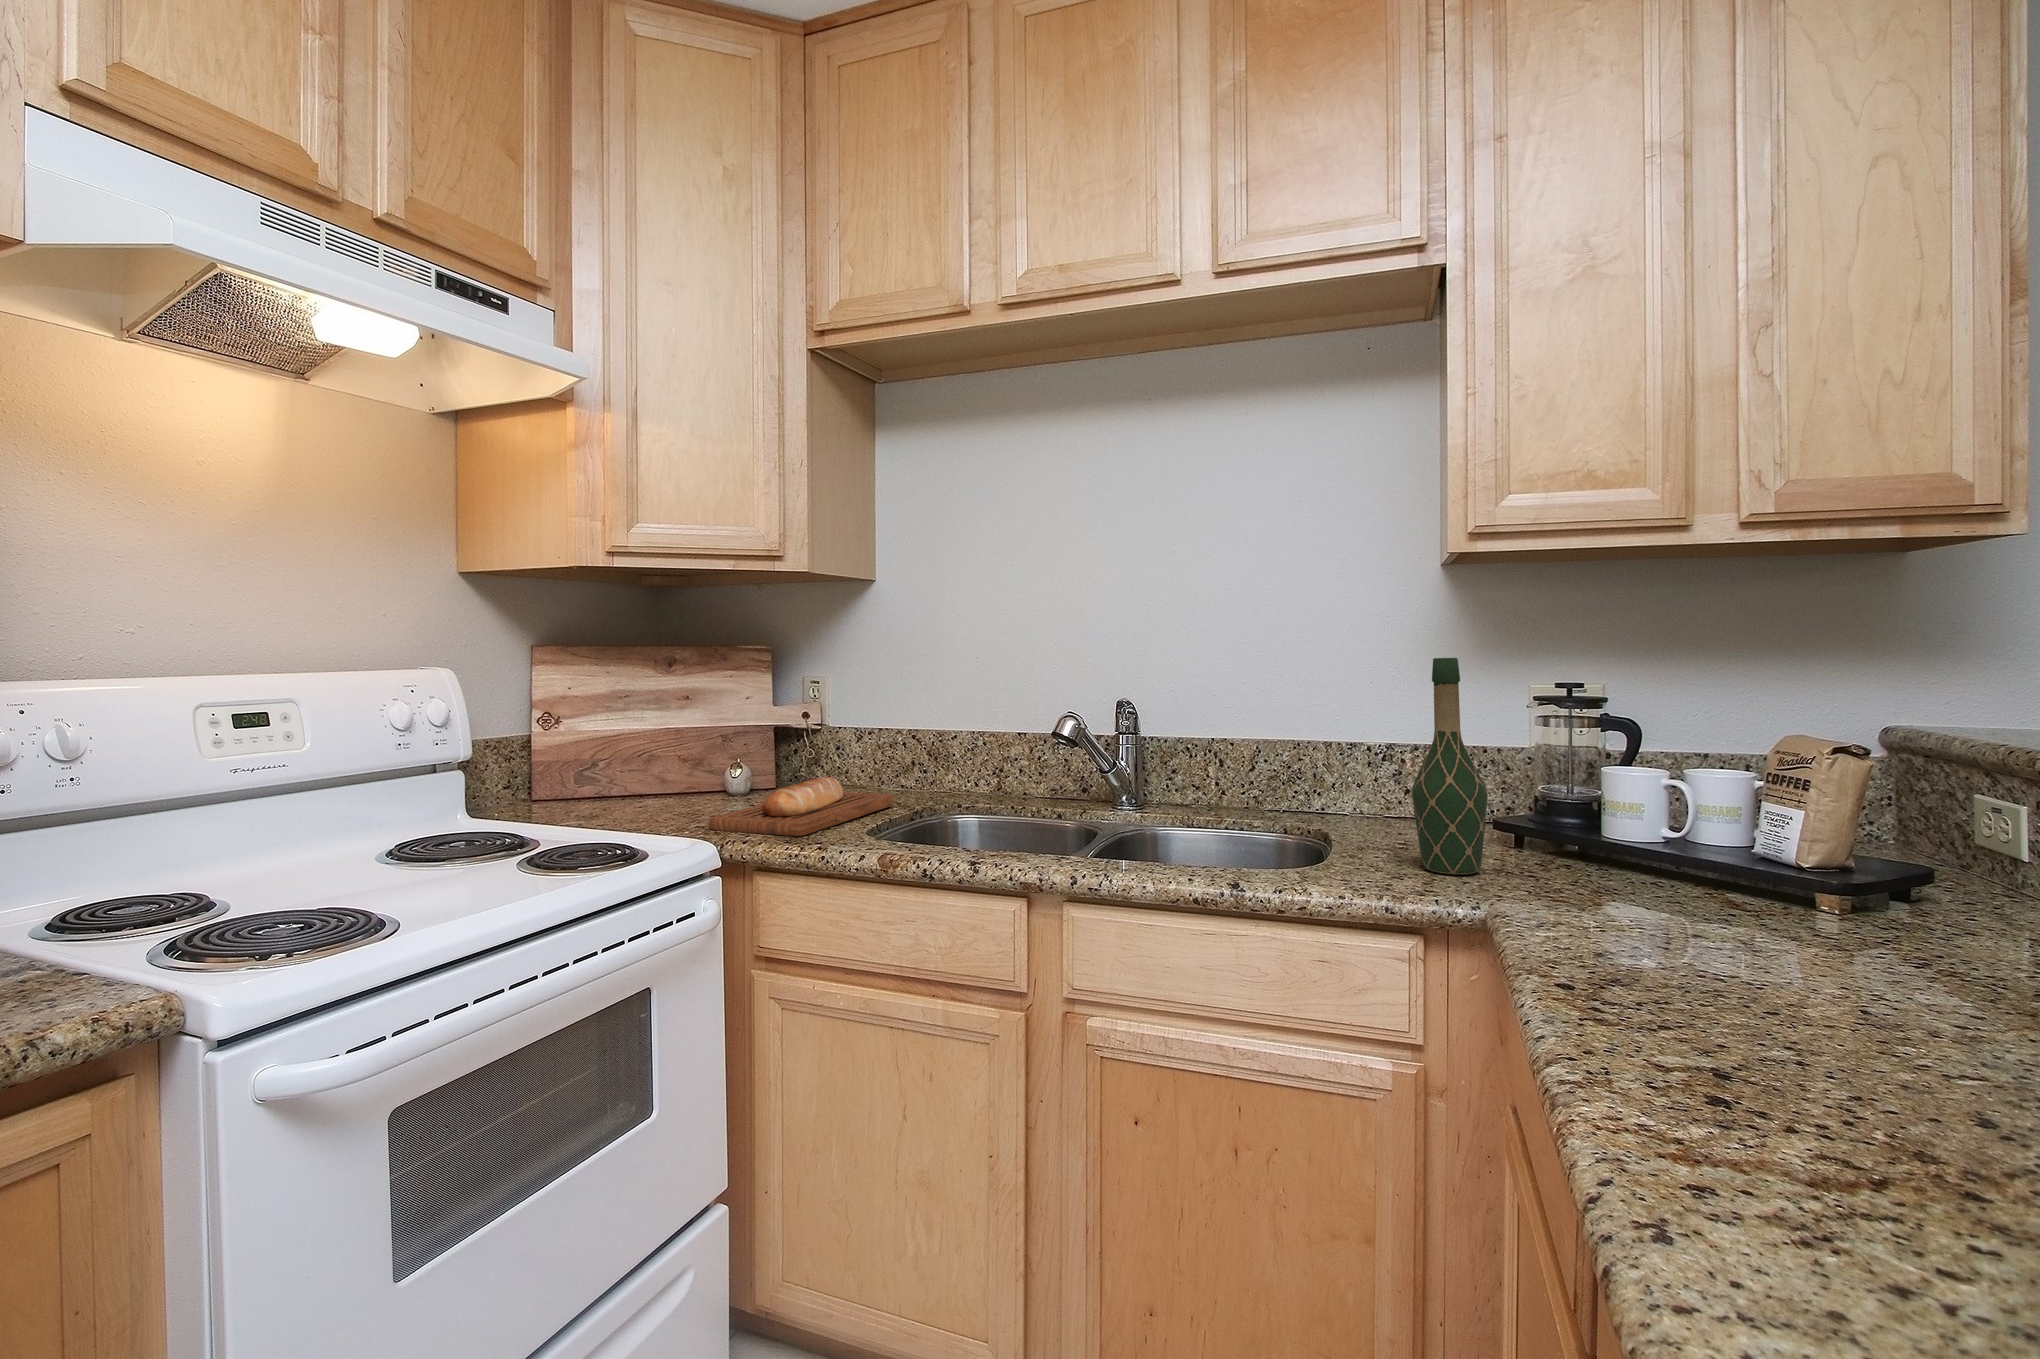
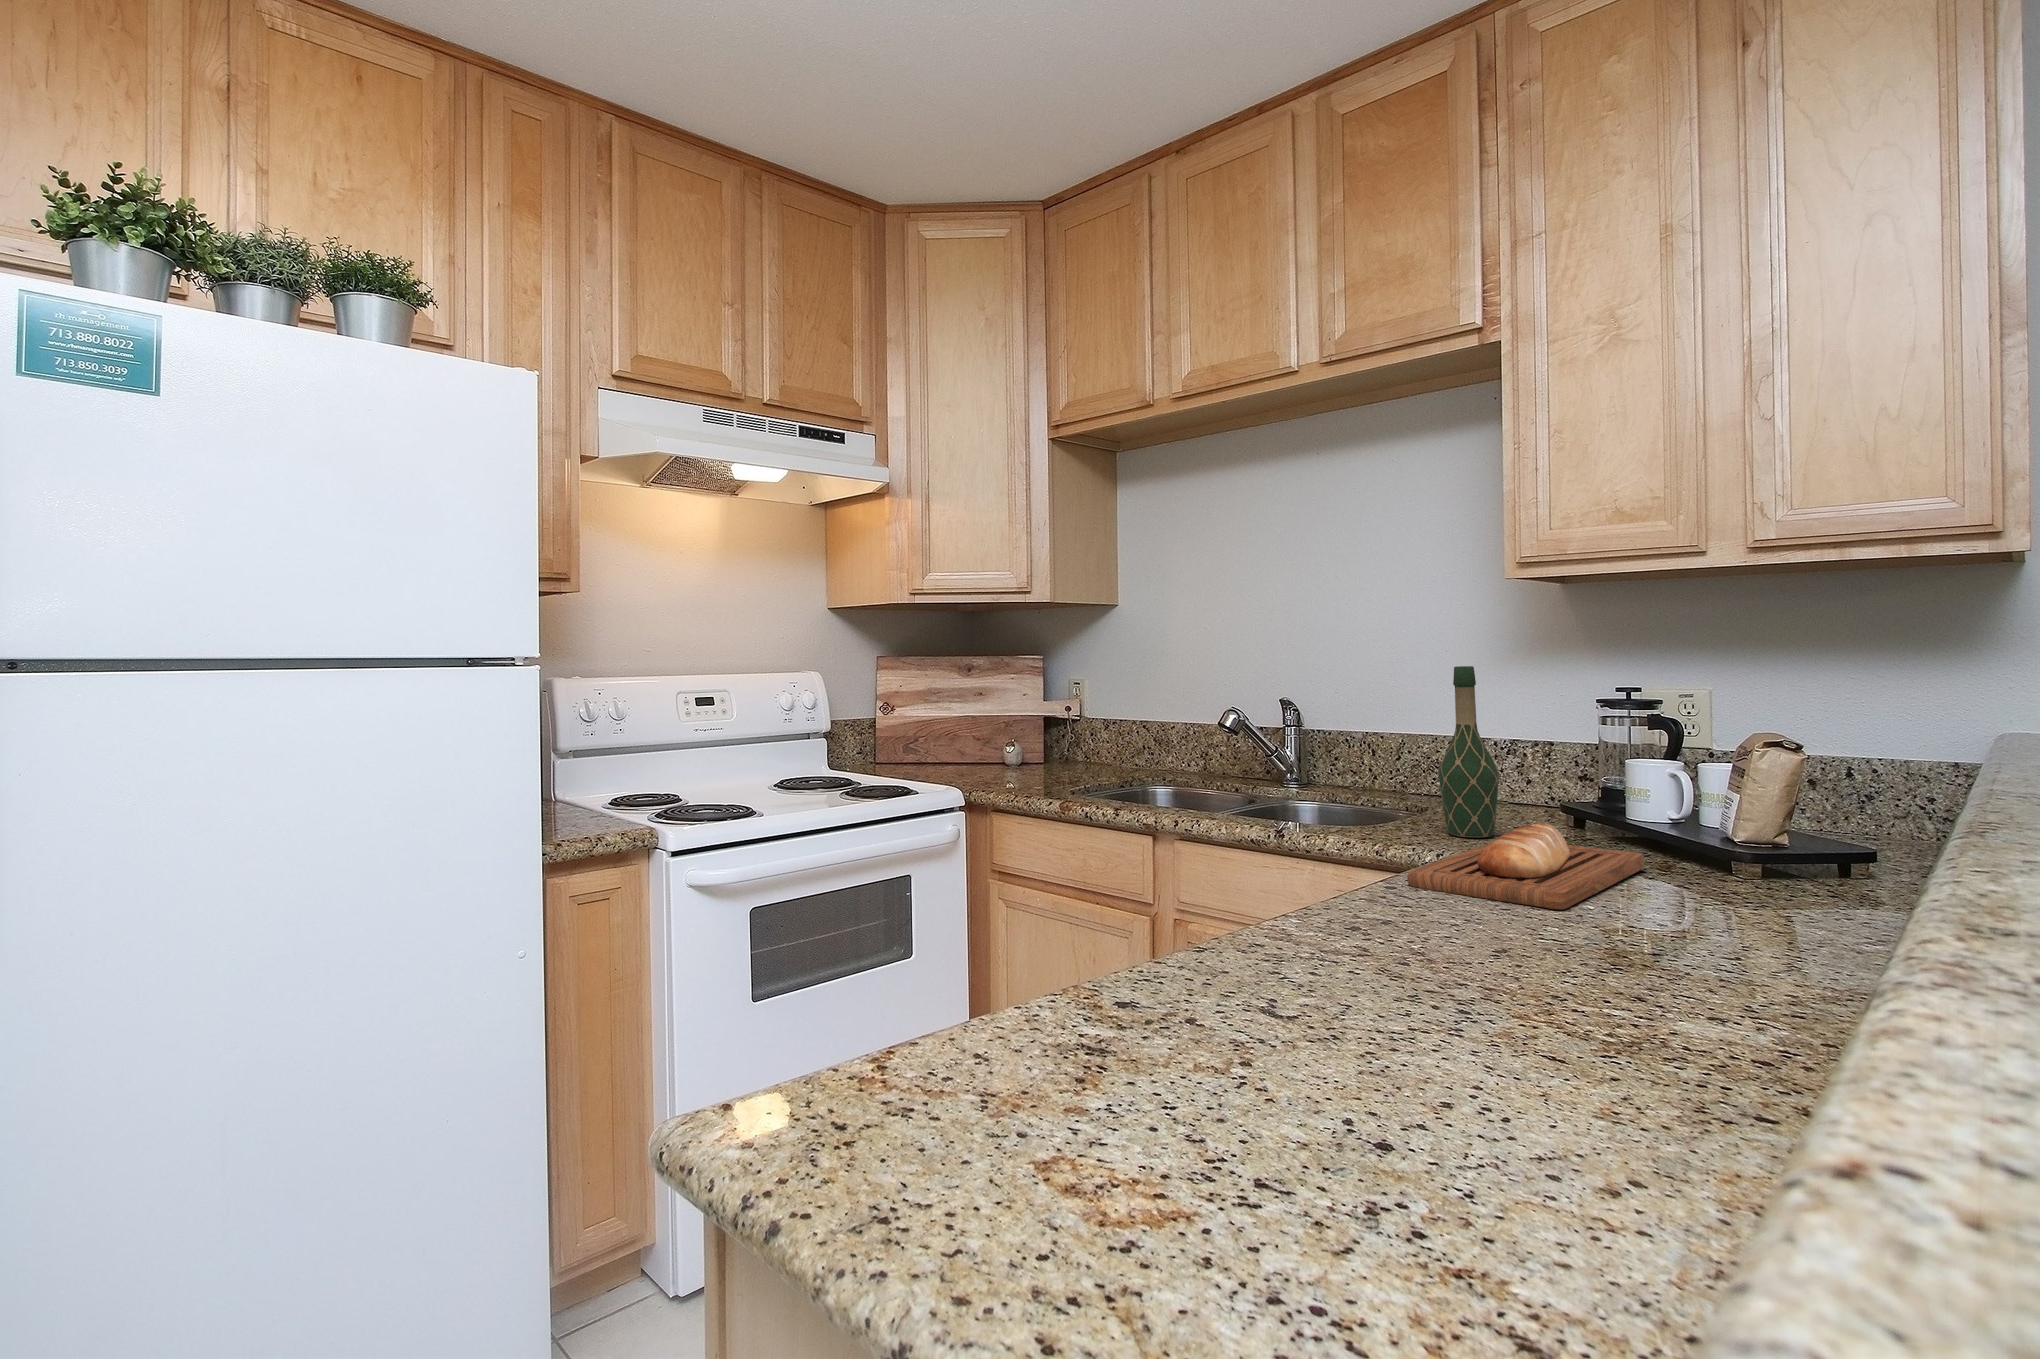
bread loaf: present [709,777,894,836] -> present [1407,823,1644,910]

